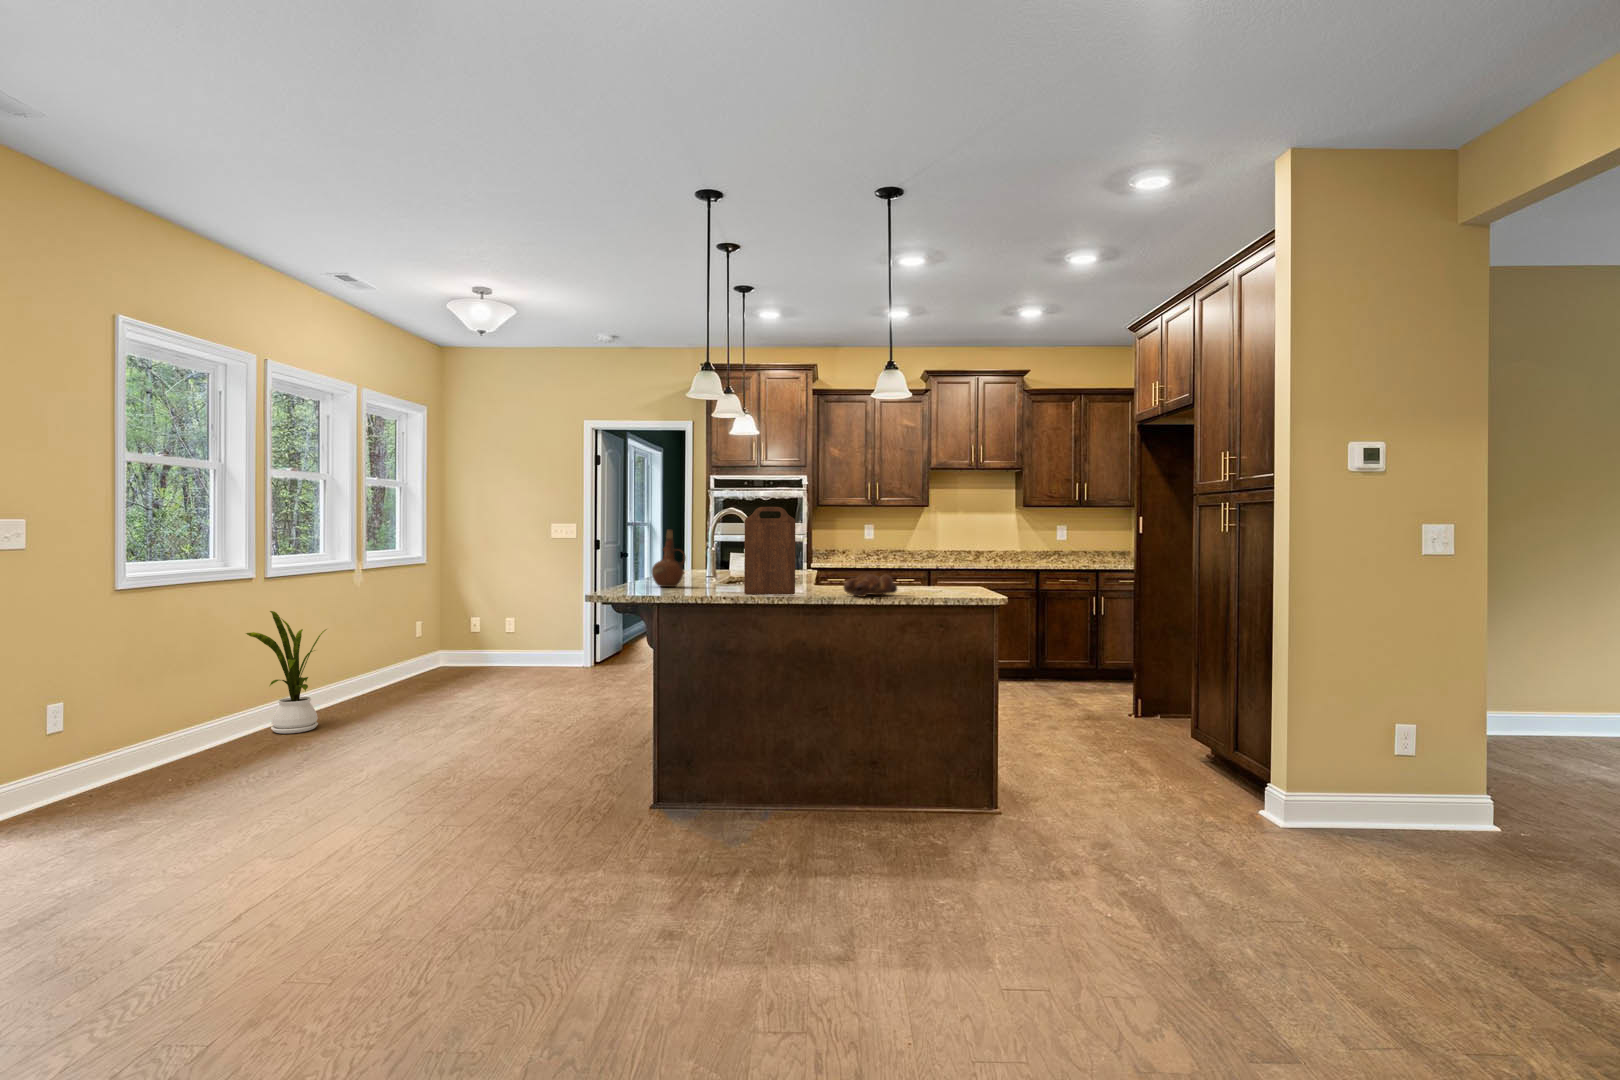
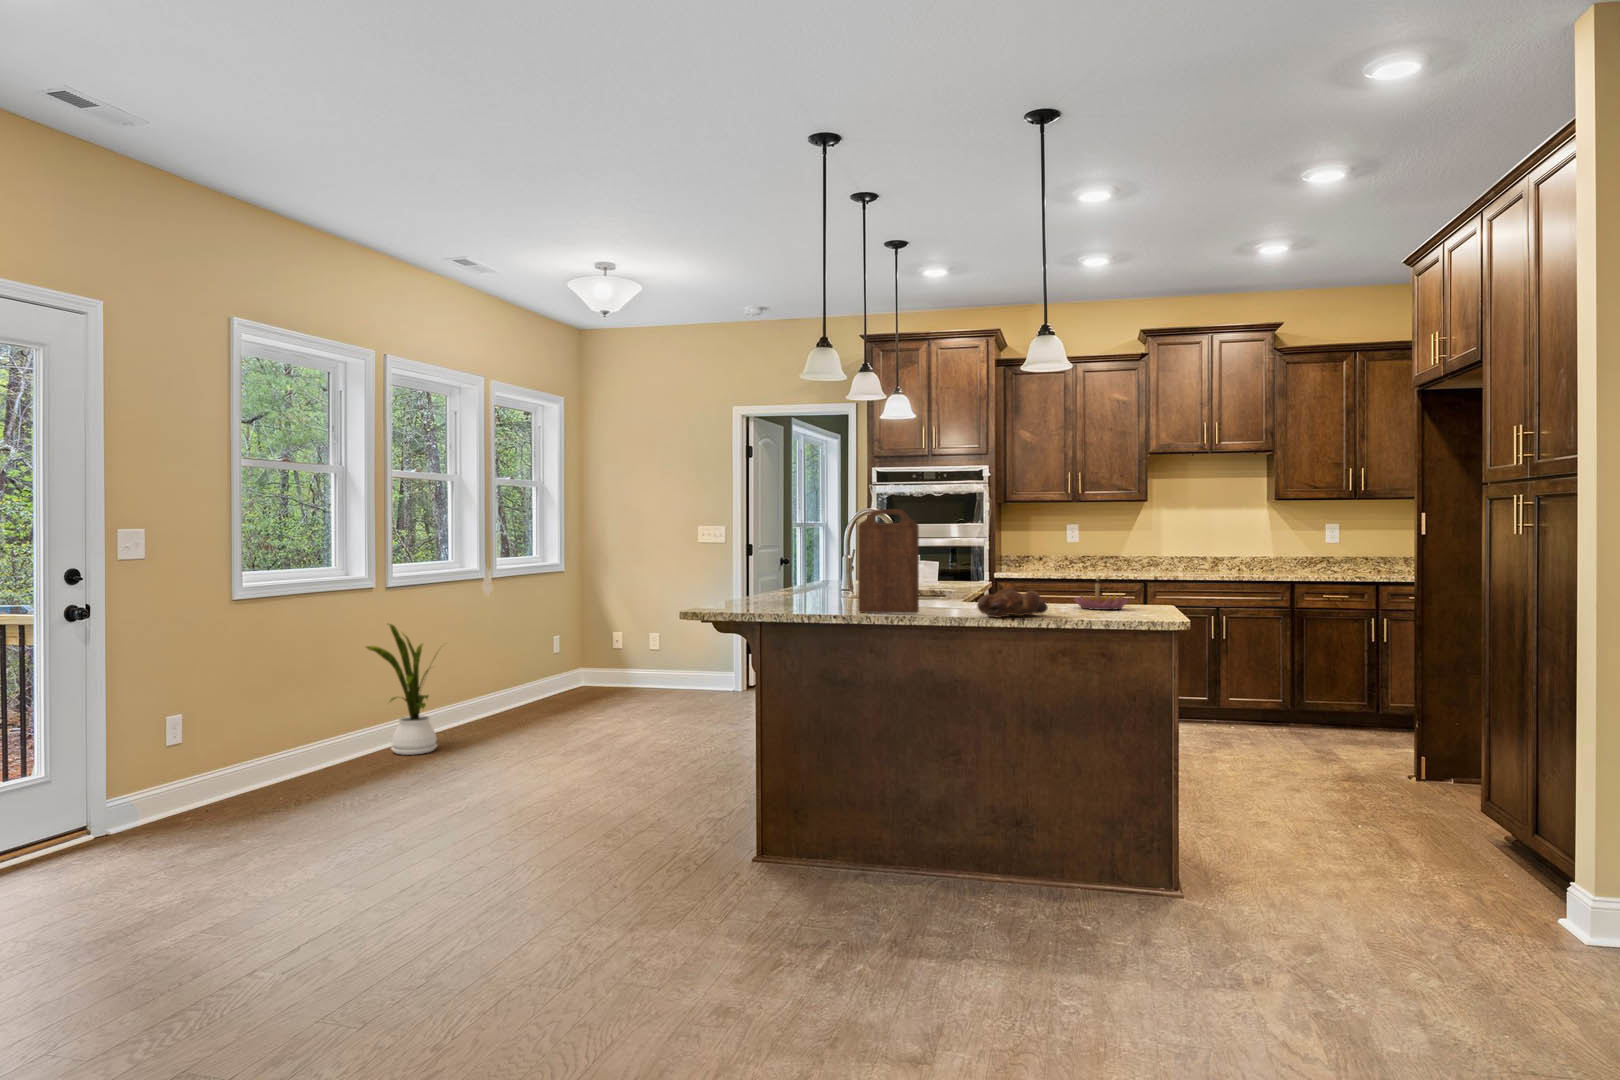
ceramic pitcher: present [652,530,686,587] -> none [762,536,801,602]
candle holder: none [907,561,951,590] -> present [1074,576,1128,610]

